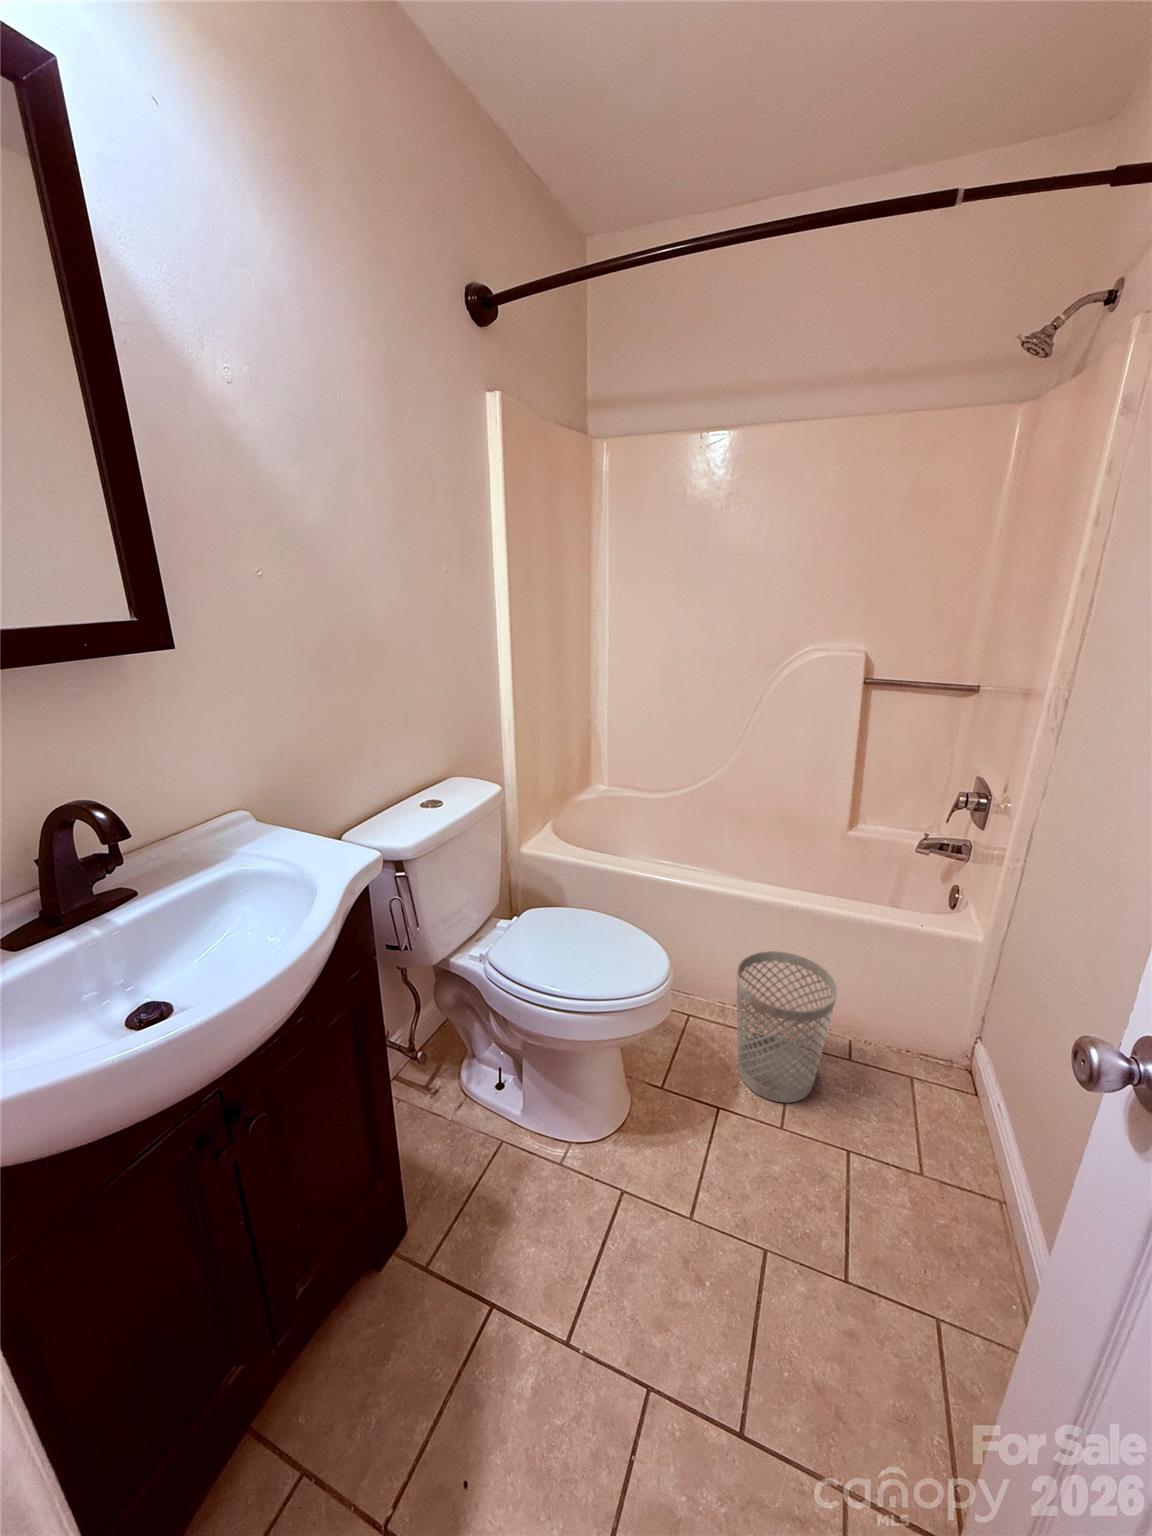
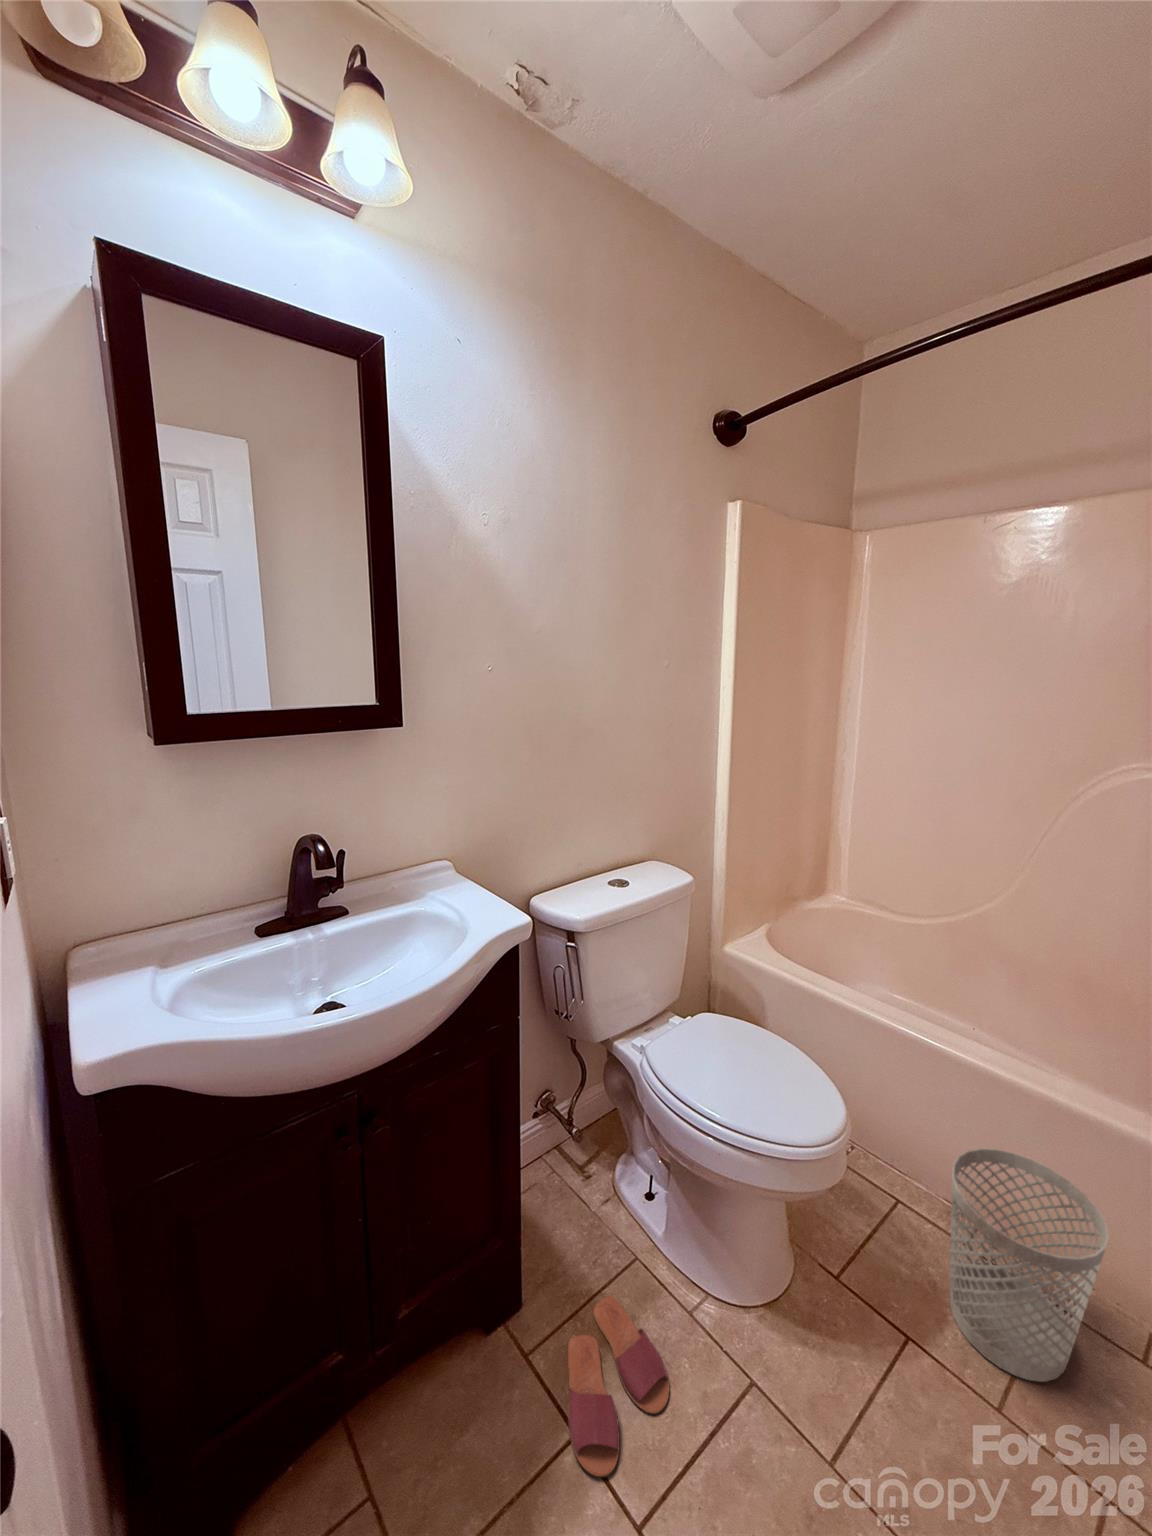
slippers: none [463,1181,562,1327] -> present [568,1296,669,1477]

